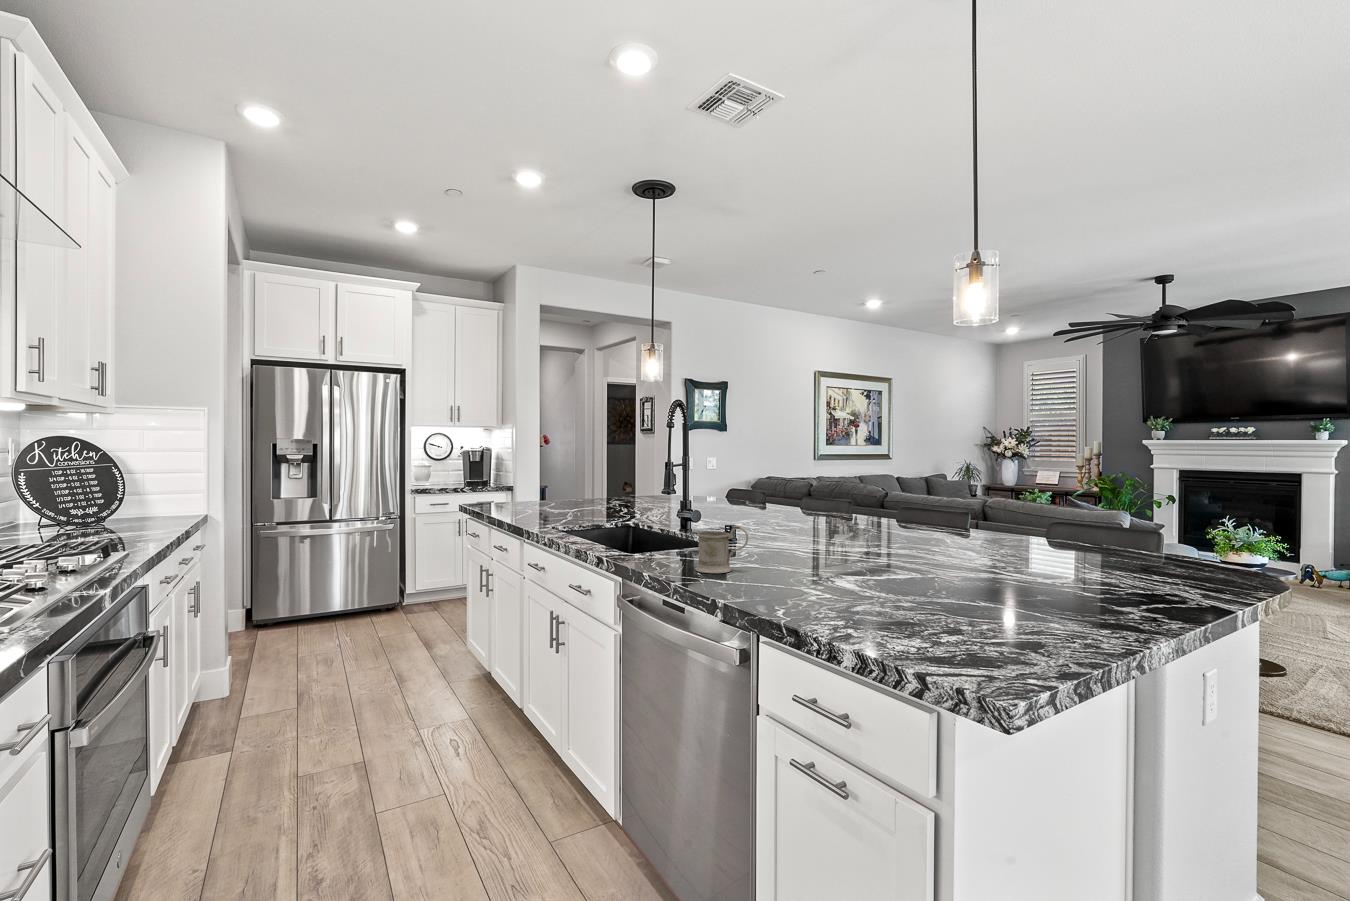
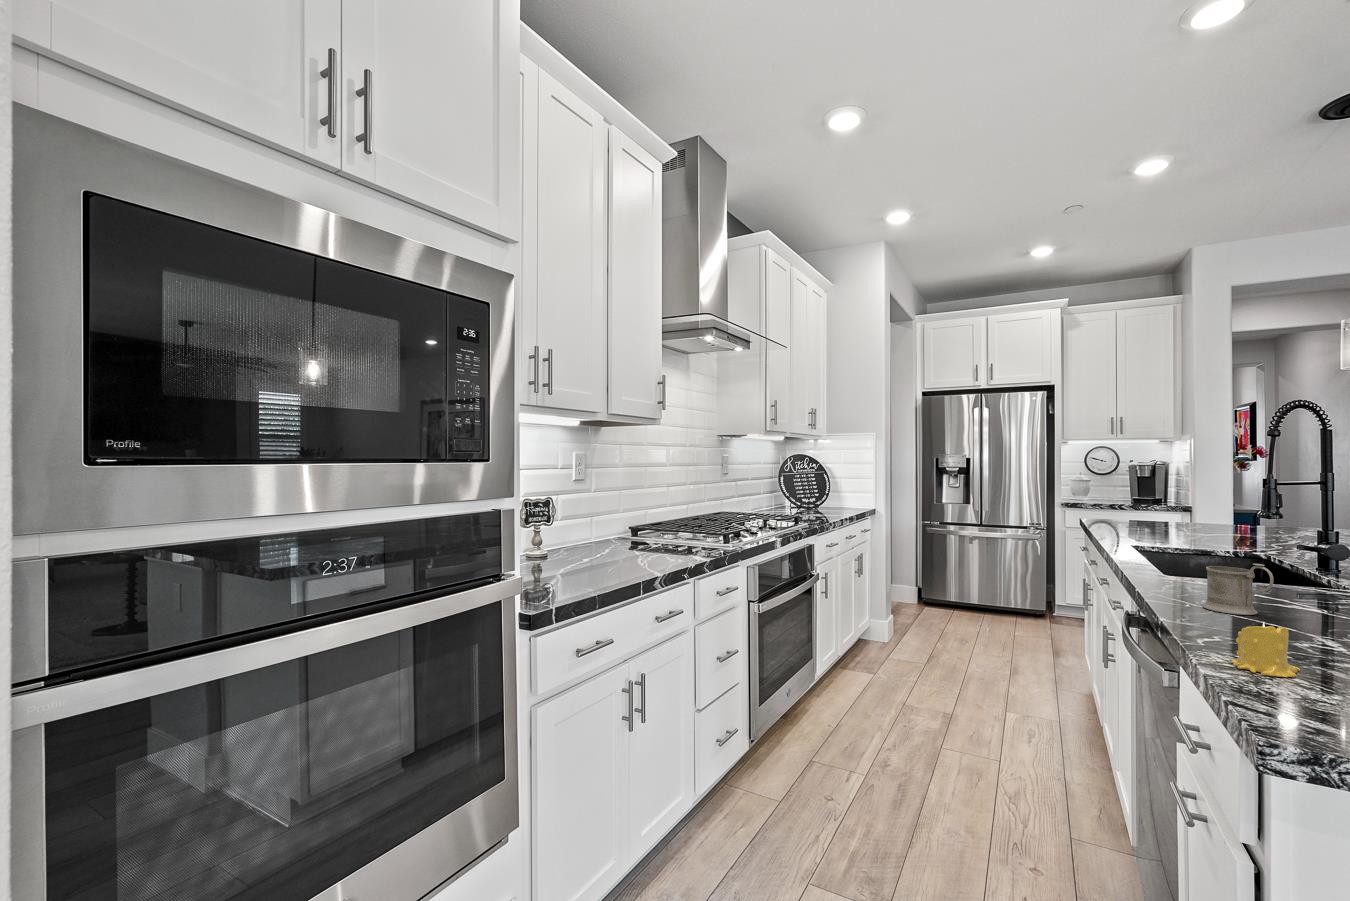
candle: none [815,573,861,622] -> present [1231,622,1300,677]

